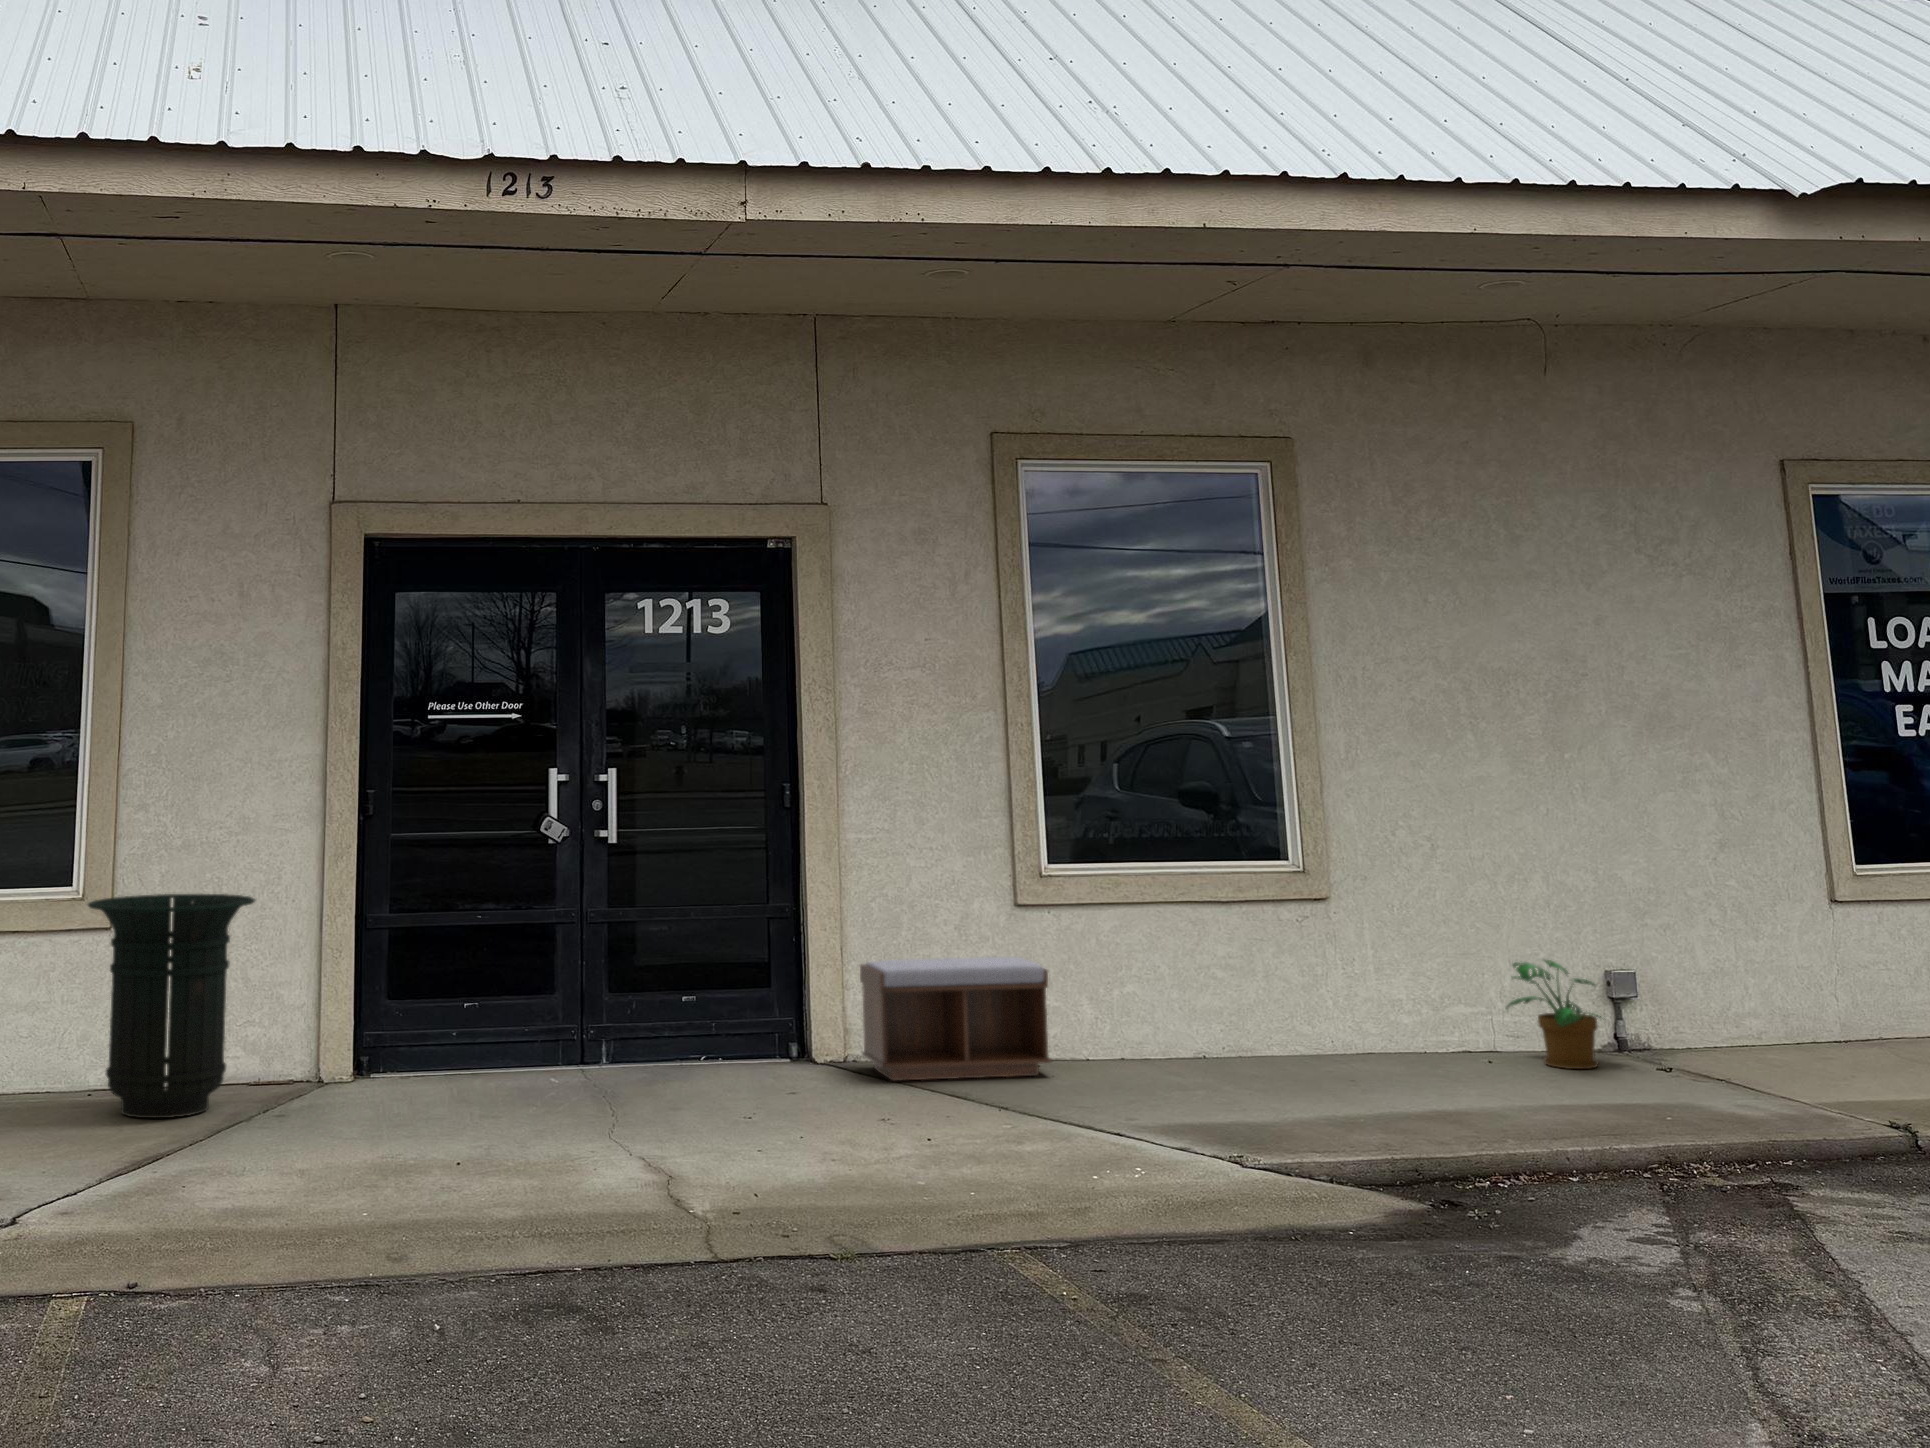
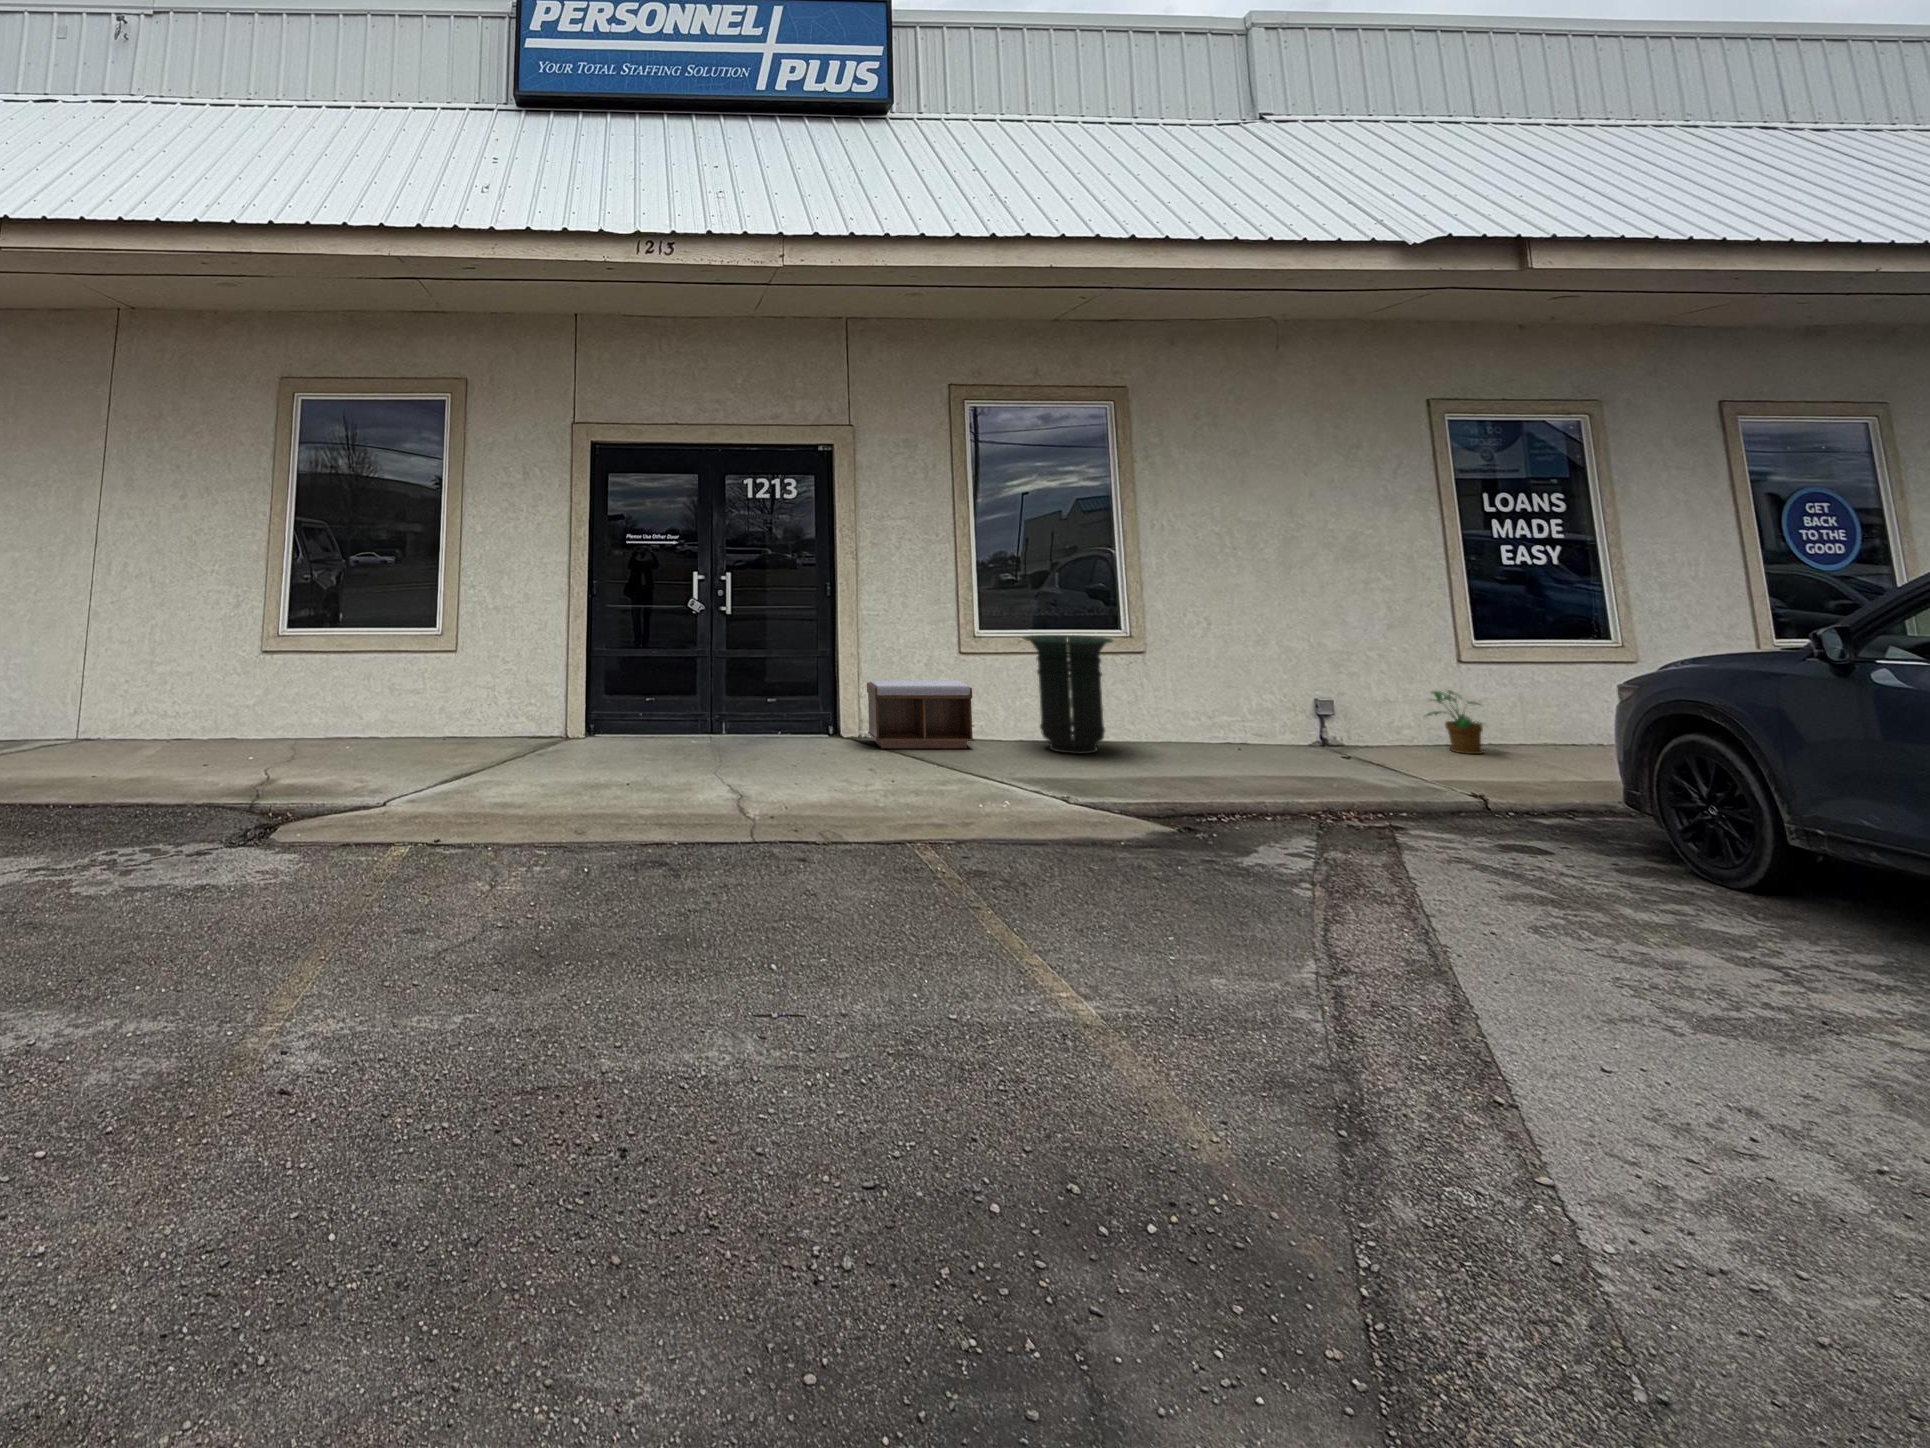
trash can: present [88,894,255,1118] -> present [1024,635,1113,754]
potted plant: present [1506,960,1601,1069] -> present [1426,690,1483,754]

